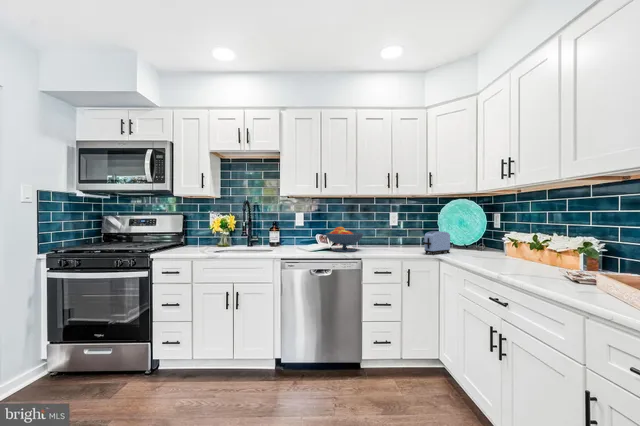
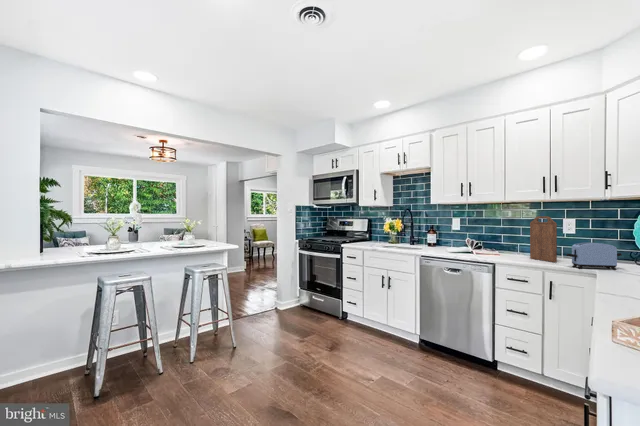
cutting board: none [383,209,407,252] -> present [530,216,557,262]
fruit bowl: present [326,227,363,252] -> none [465,232,506,256]

